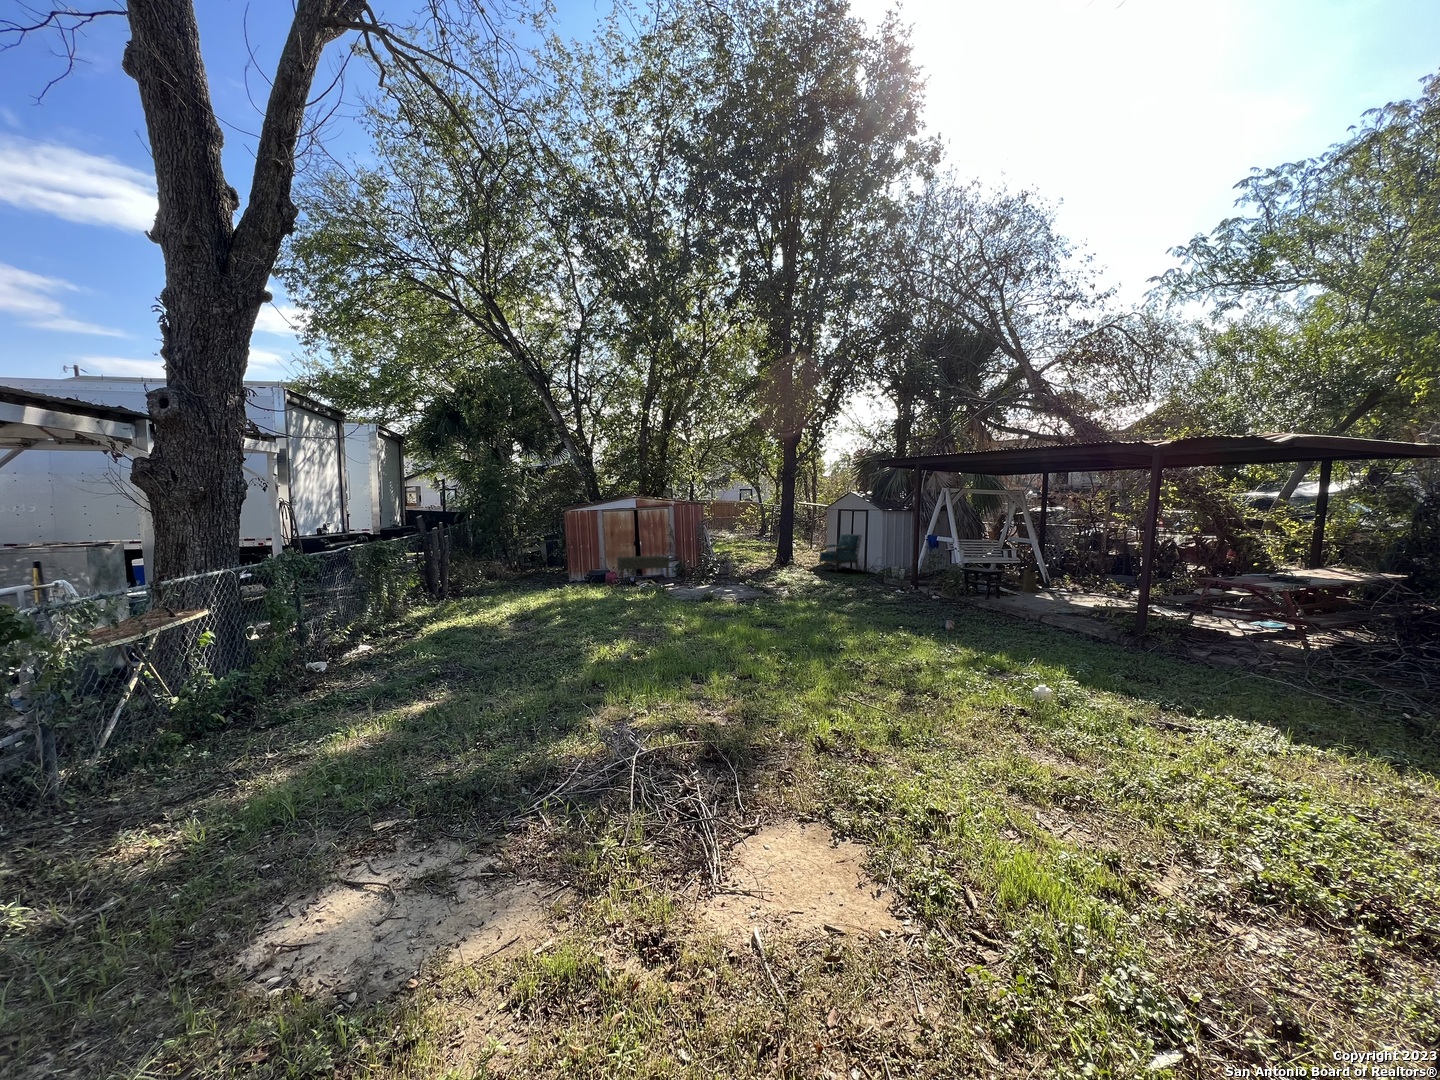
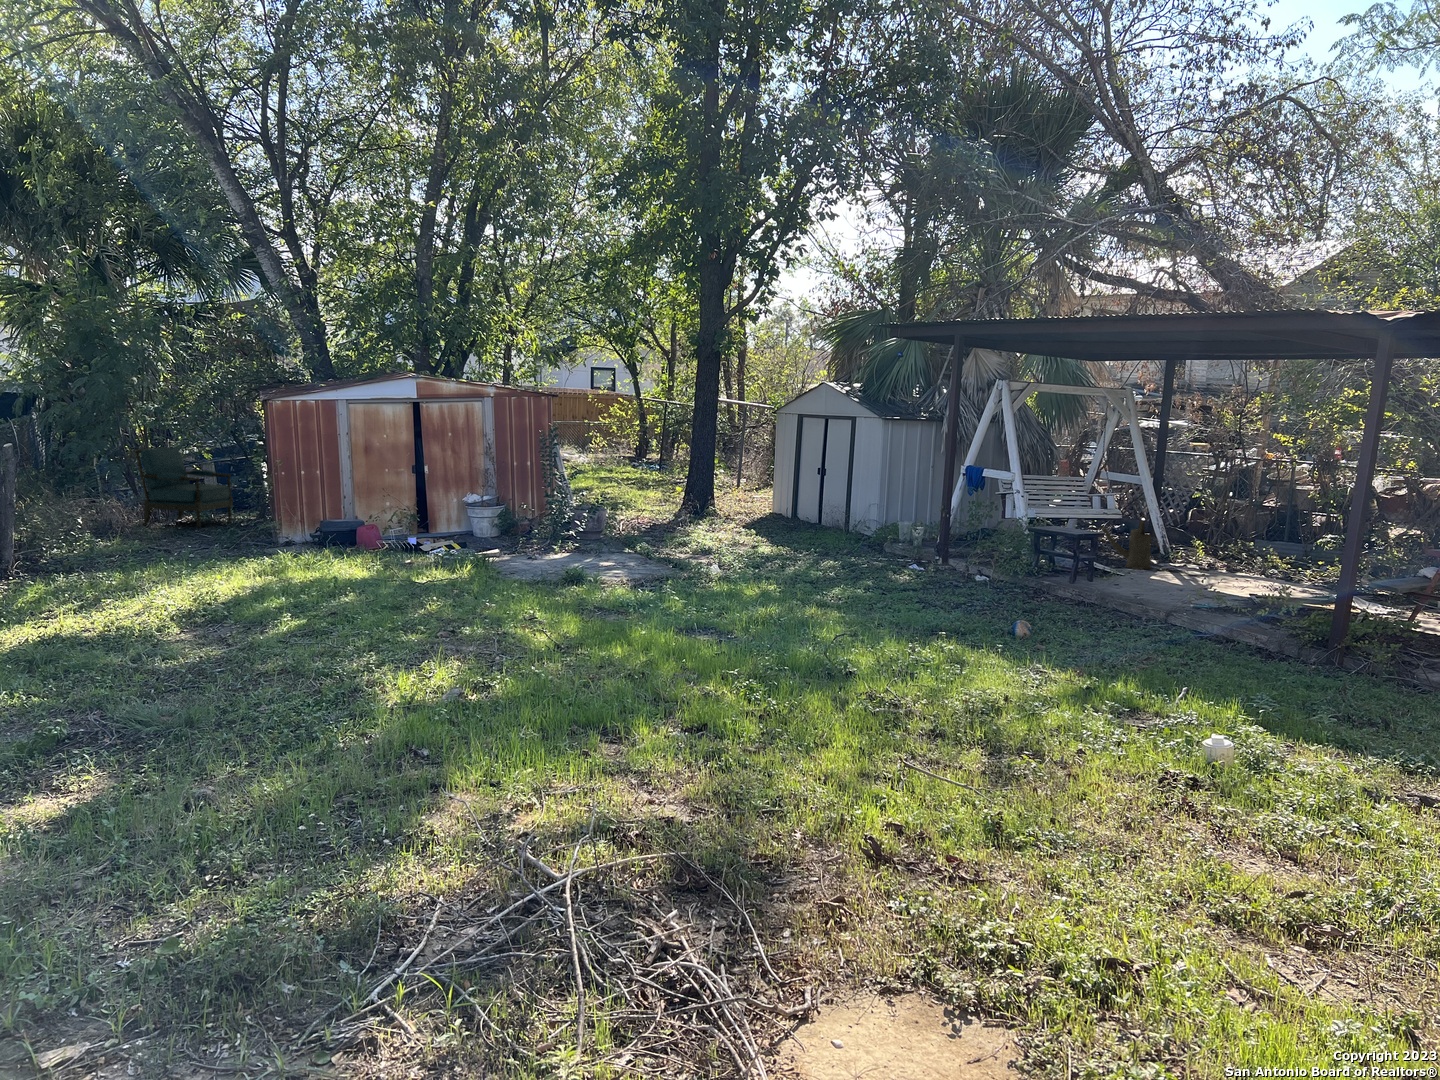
chair: present [819,534,862,571] -> present [134,447,233,528]
bench: present [617,555,669,580] -> none [382,494,488,542]

